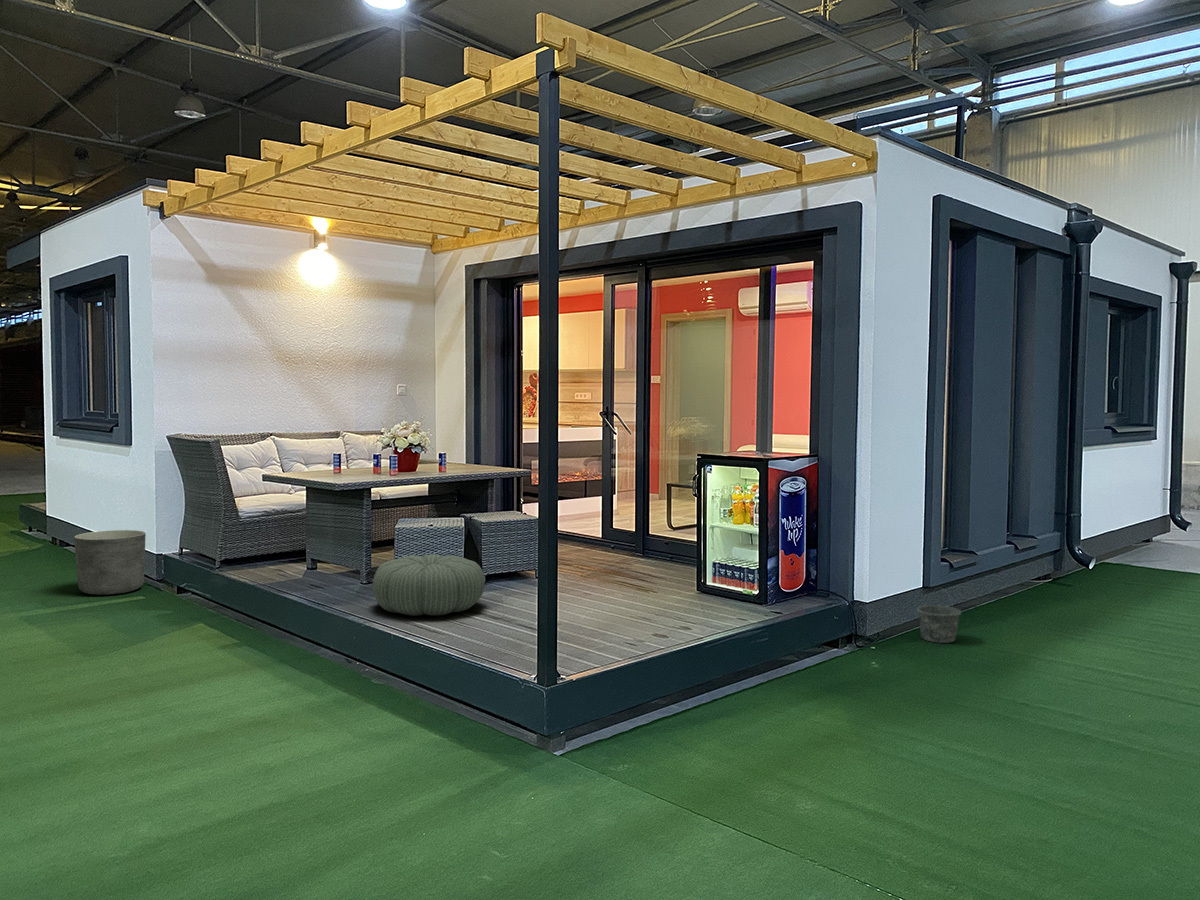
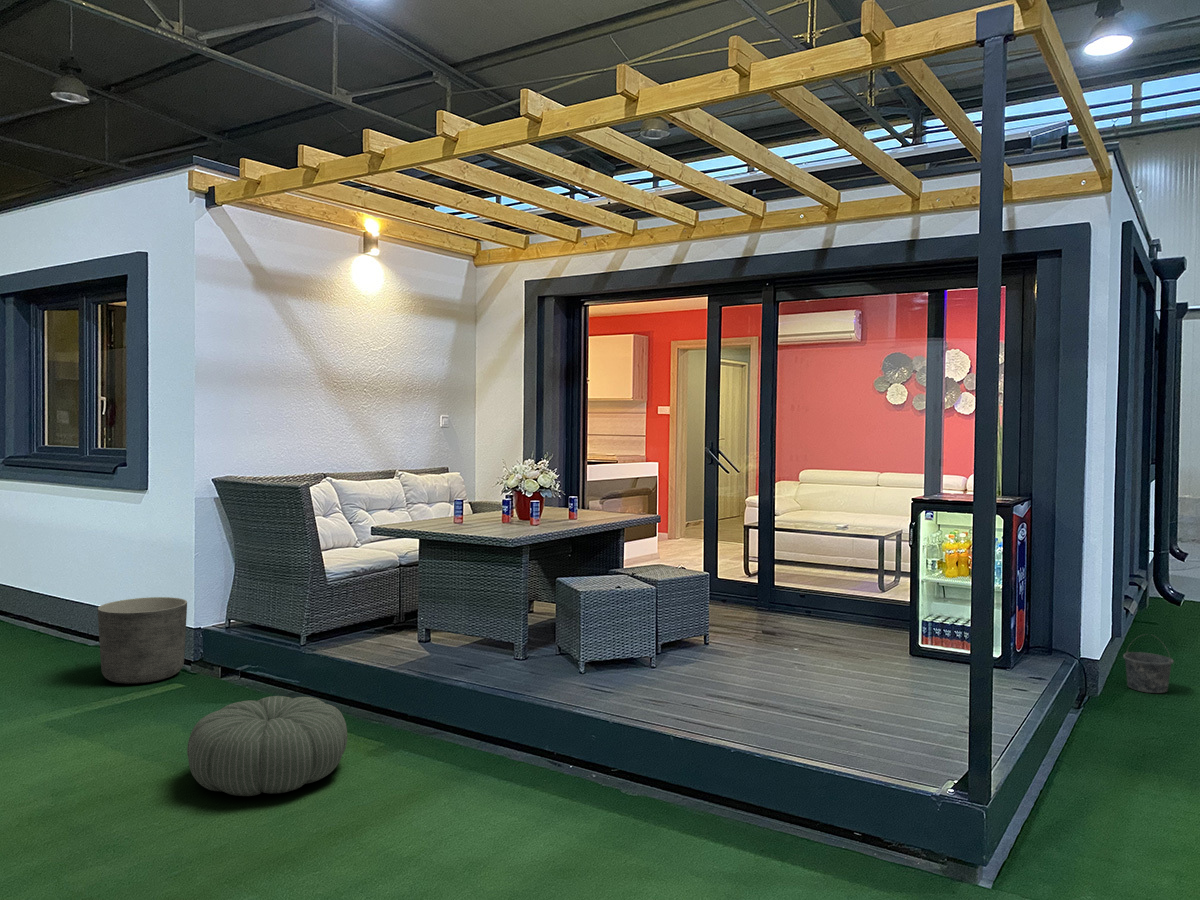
pouf: present [373,554,485,616] -> present [187,696,347,796]

